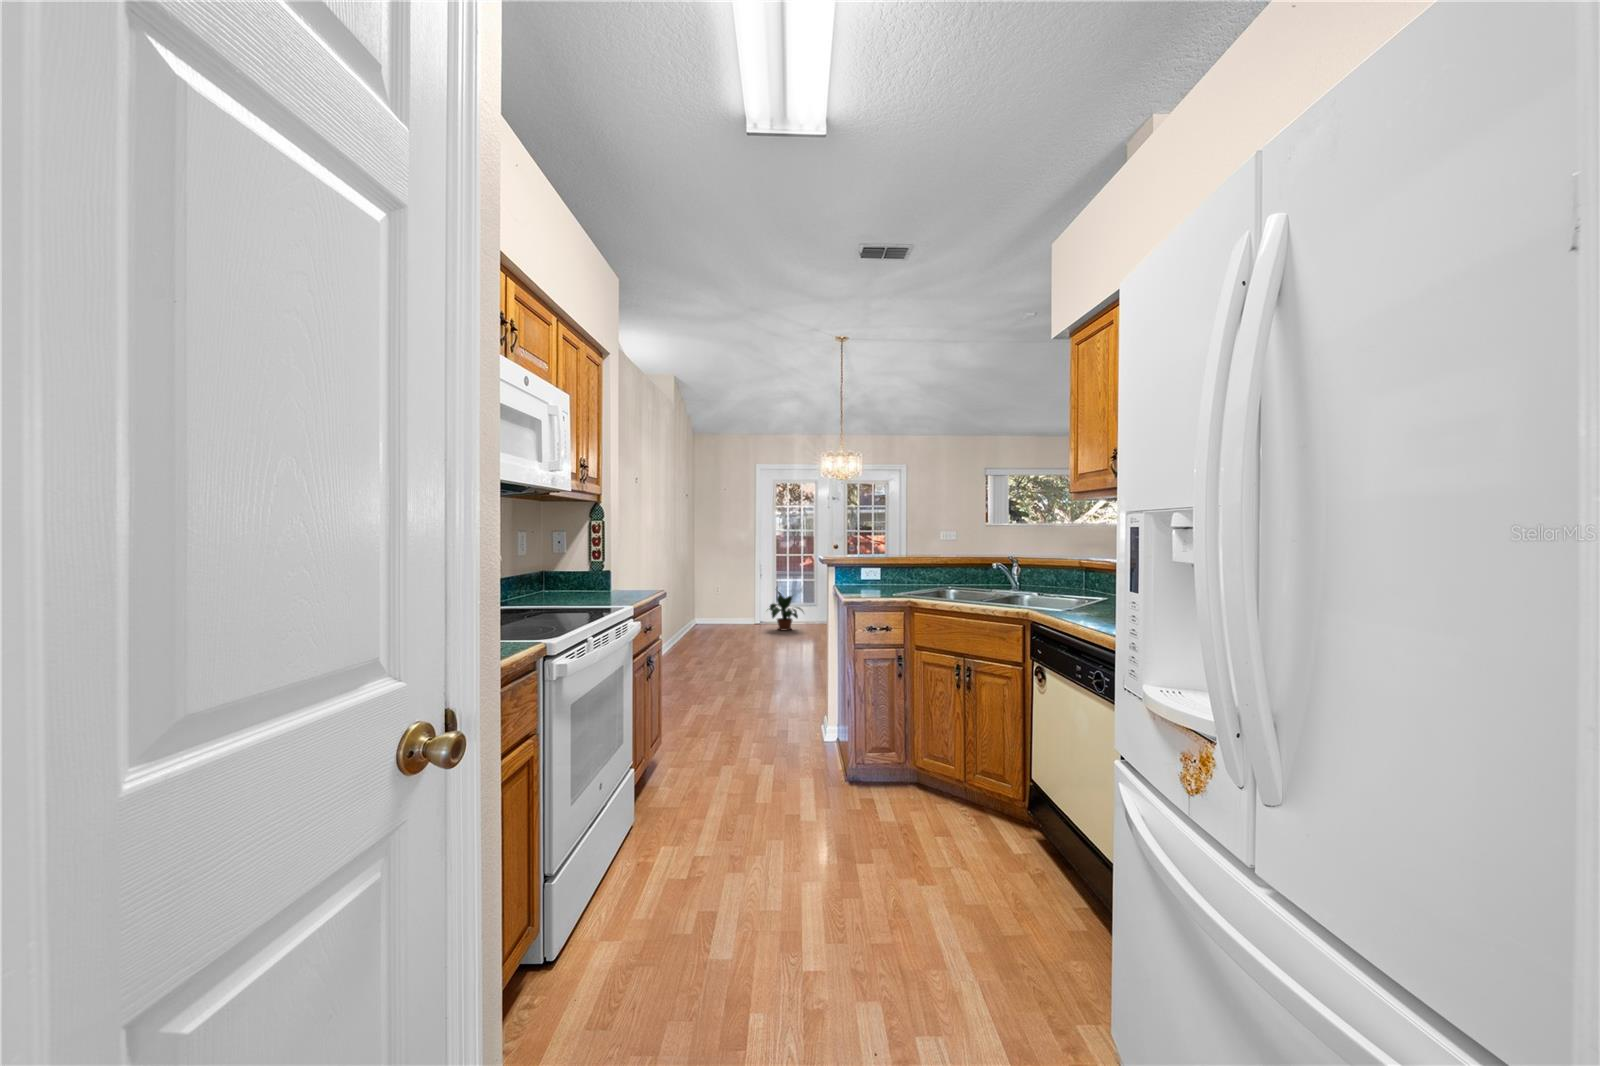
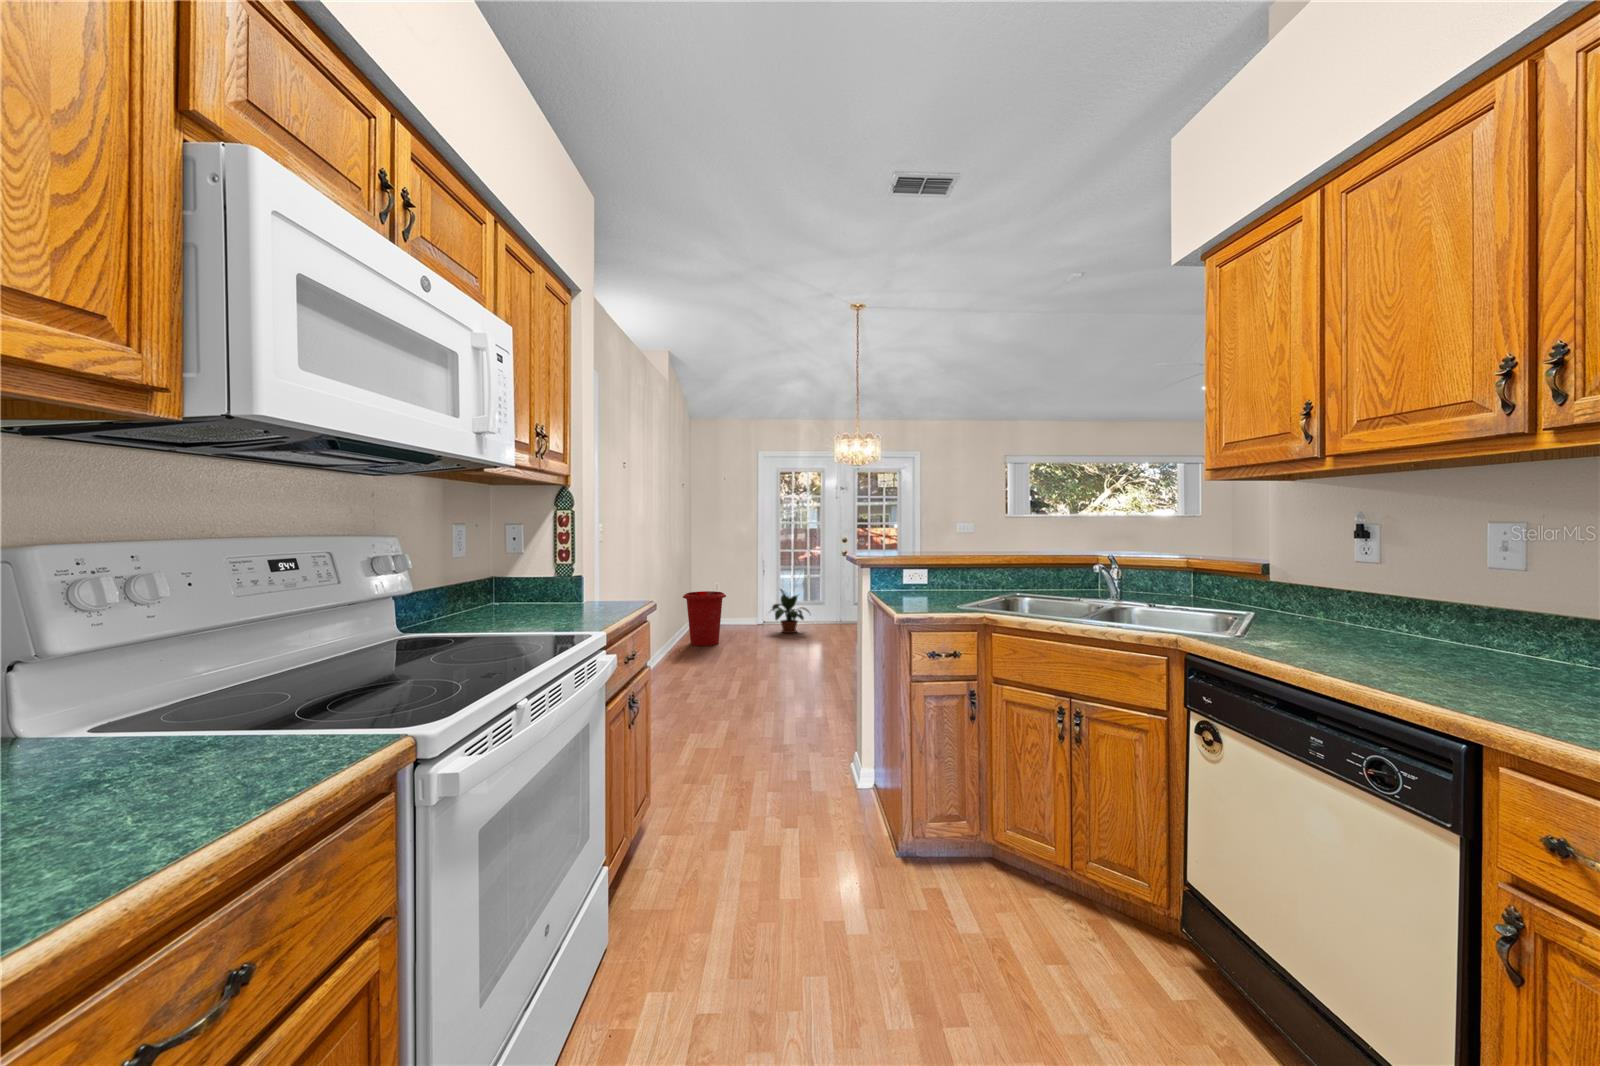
waste bin: none [688,591,727,640] -> present [683,591,726,646]

